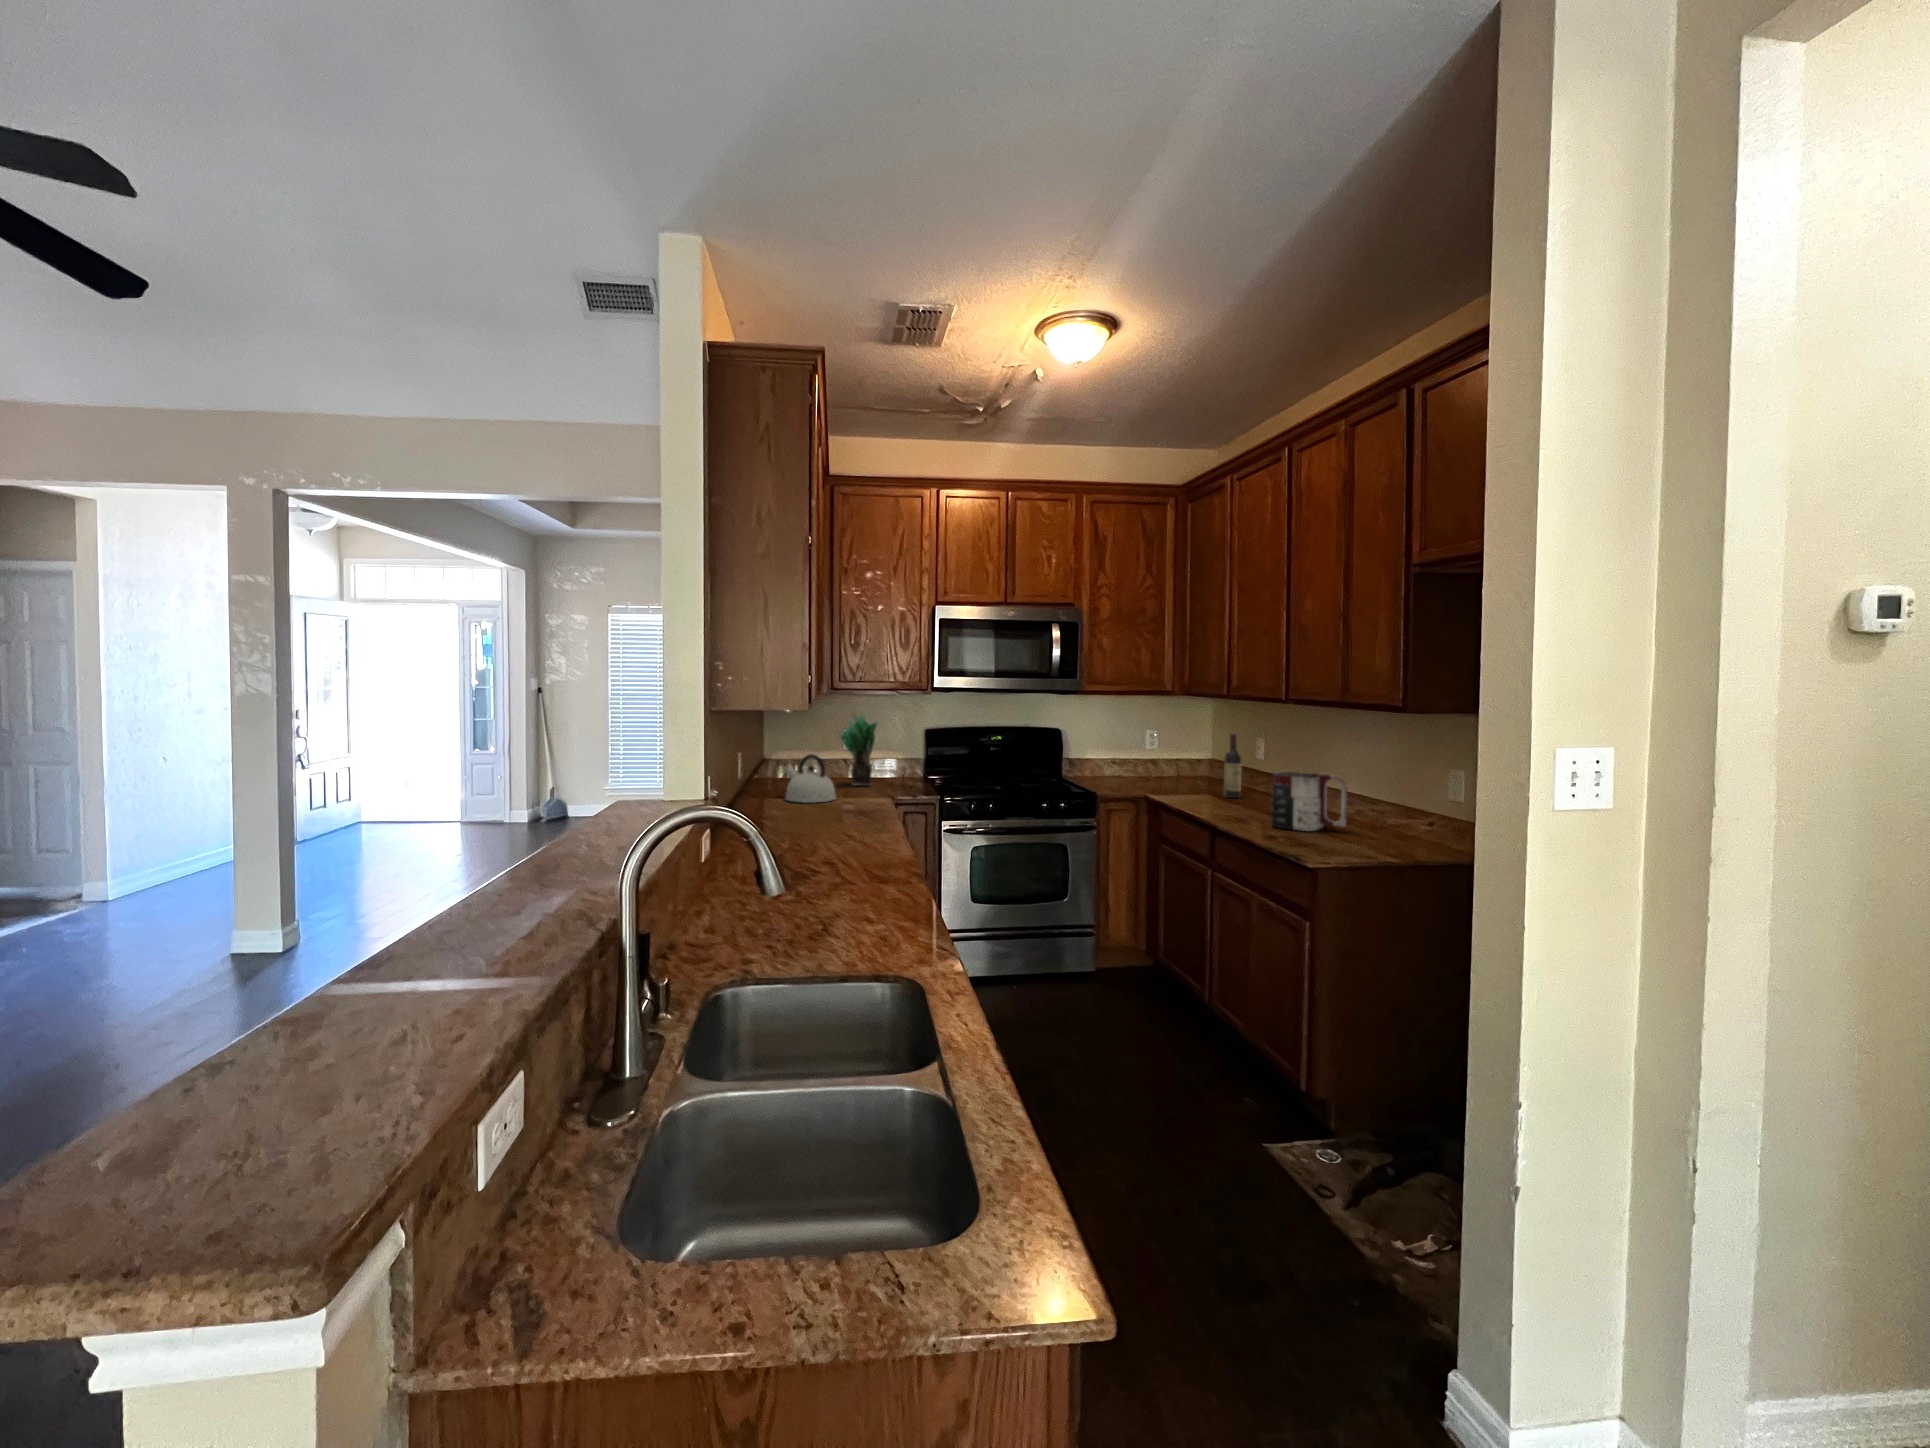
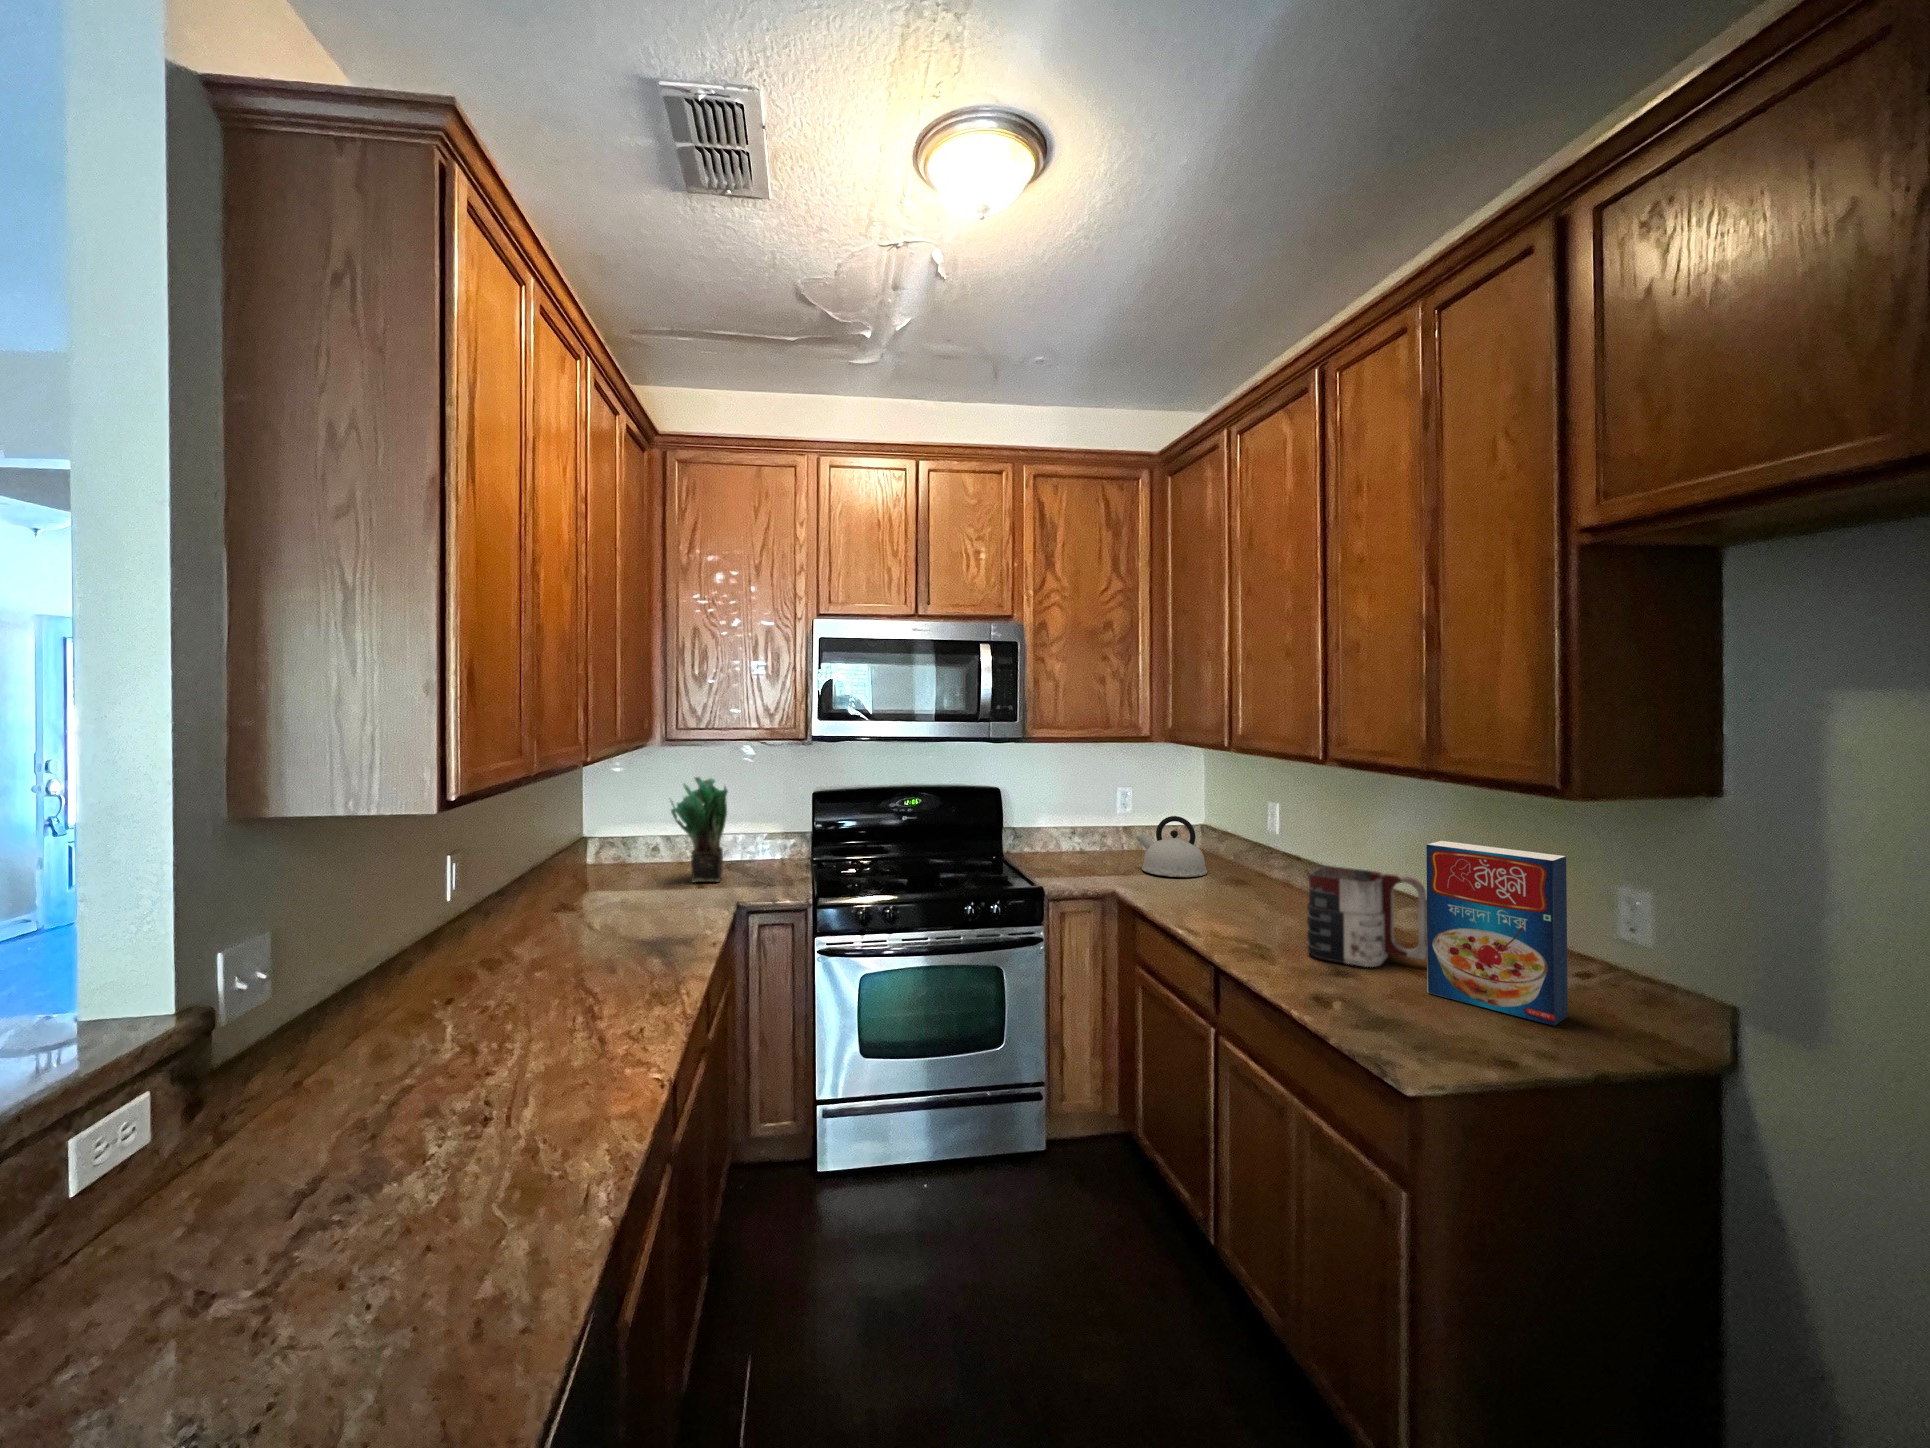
wine bottle: present [1224,733,1241,798] -> none [1227,798,1251,893]
cereal box: none [1341,750,1424,854] -> present [1426,841,1568,1026]
kettle: present [785,754,836,803] -> present [1136,816,1207,877]

